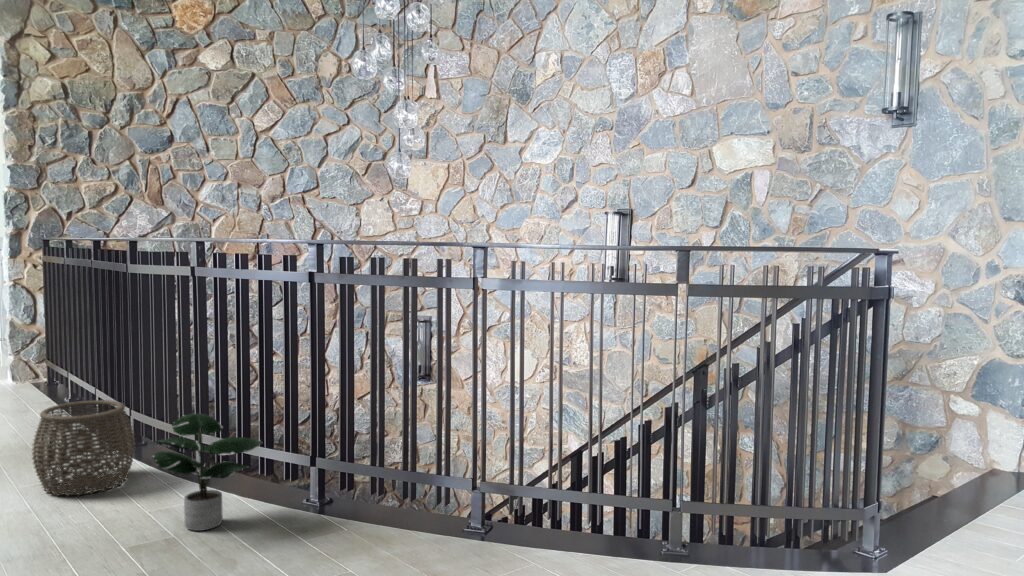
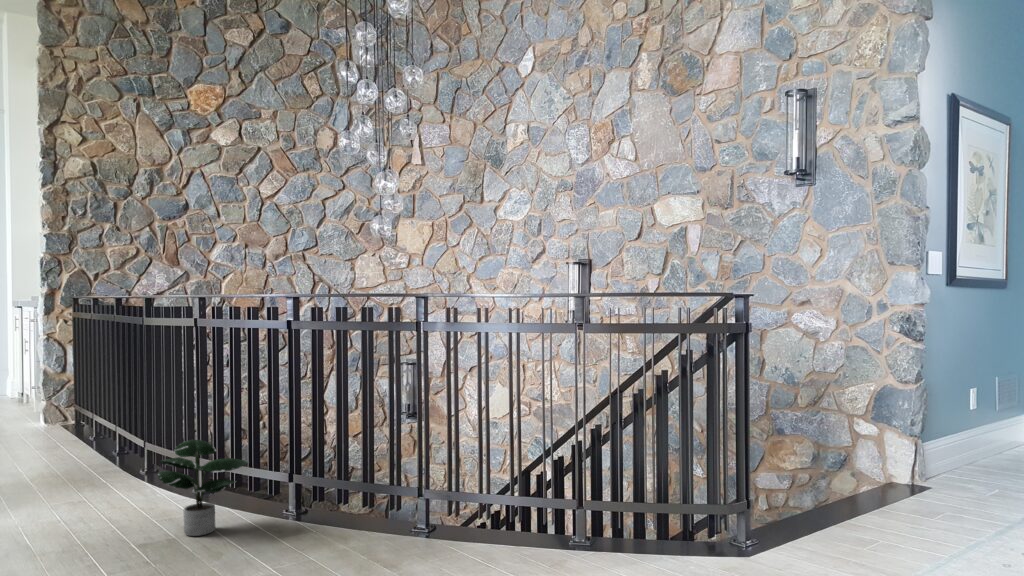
woven basket: present [32,400,135,496] -> none [60,432,147,513]

